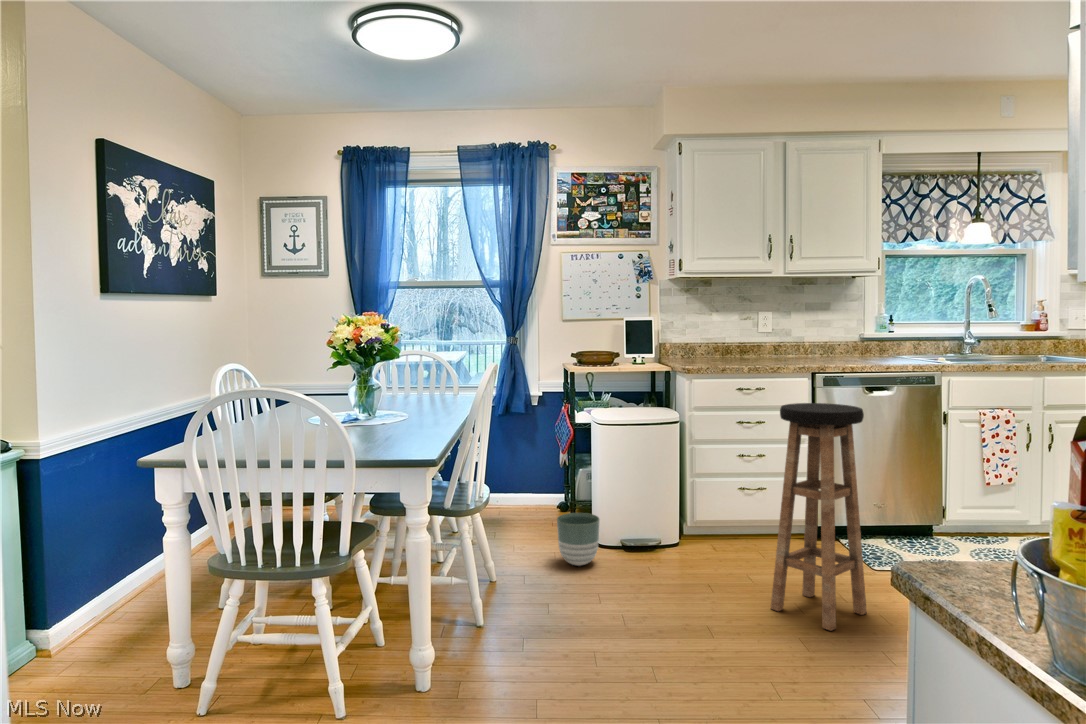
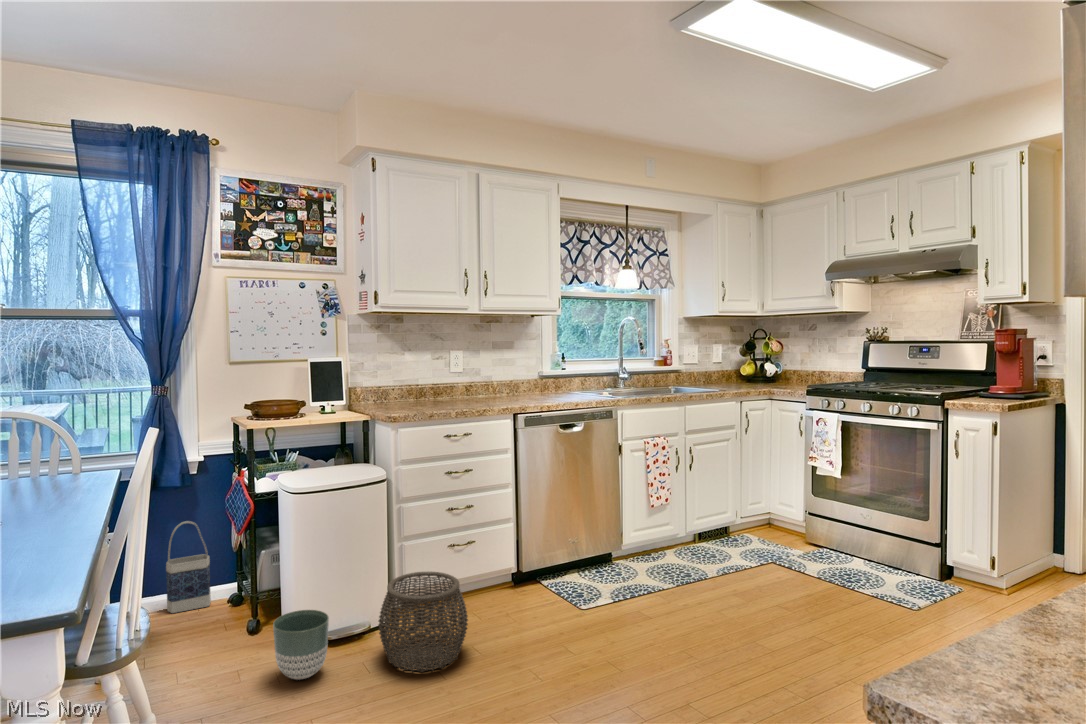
bar stool: present [771,403,867,631] -> none [538,459,621,690]
bag: none [515,443,545,511] -> present [166,521,211,613]
woven basket: none [640,499,720,582] -> present [378,572,468,672]

